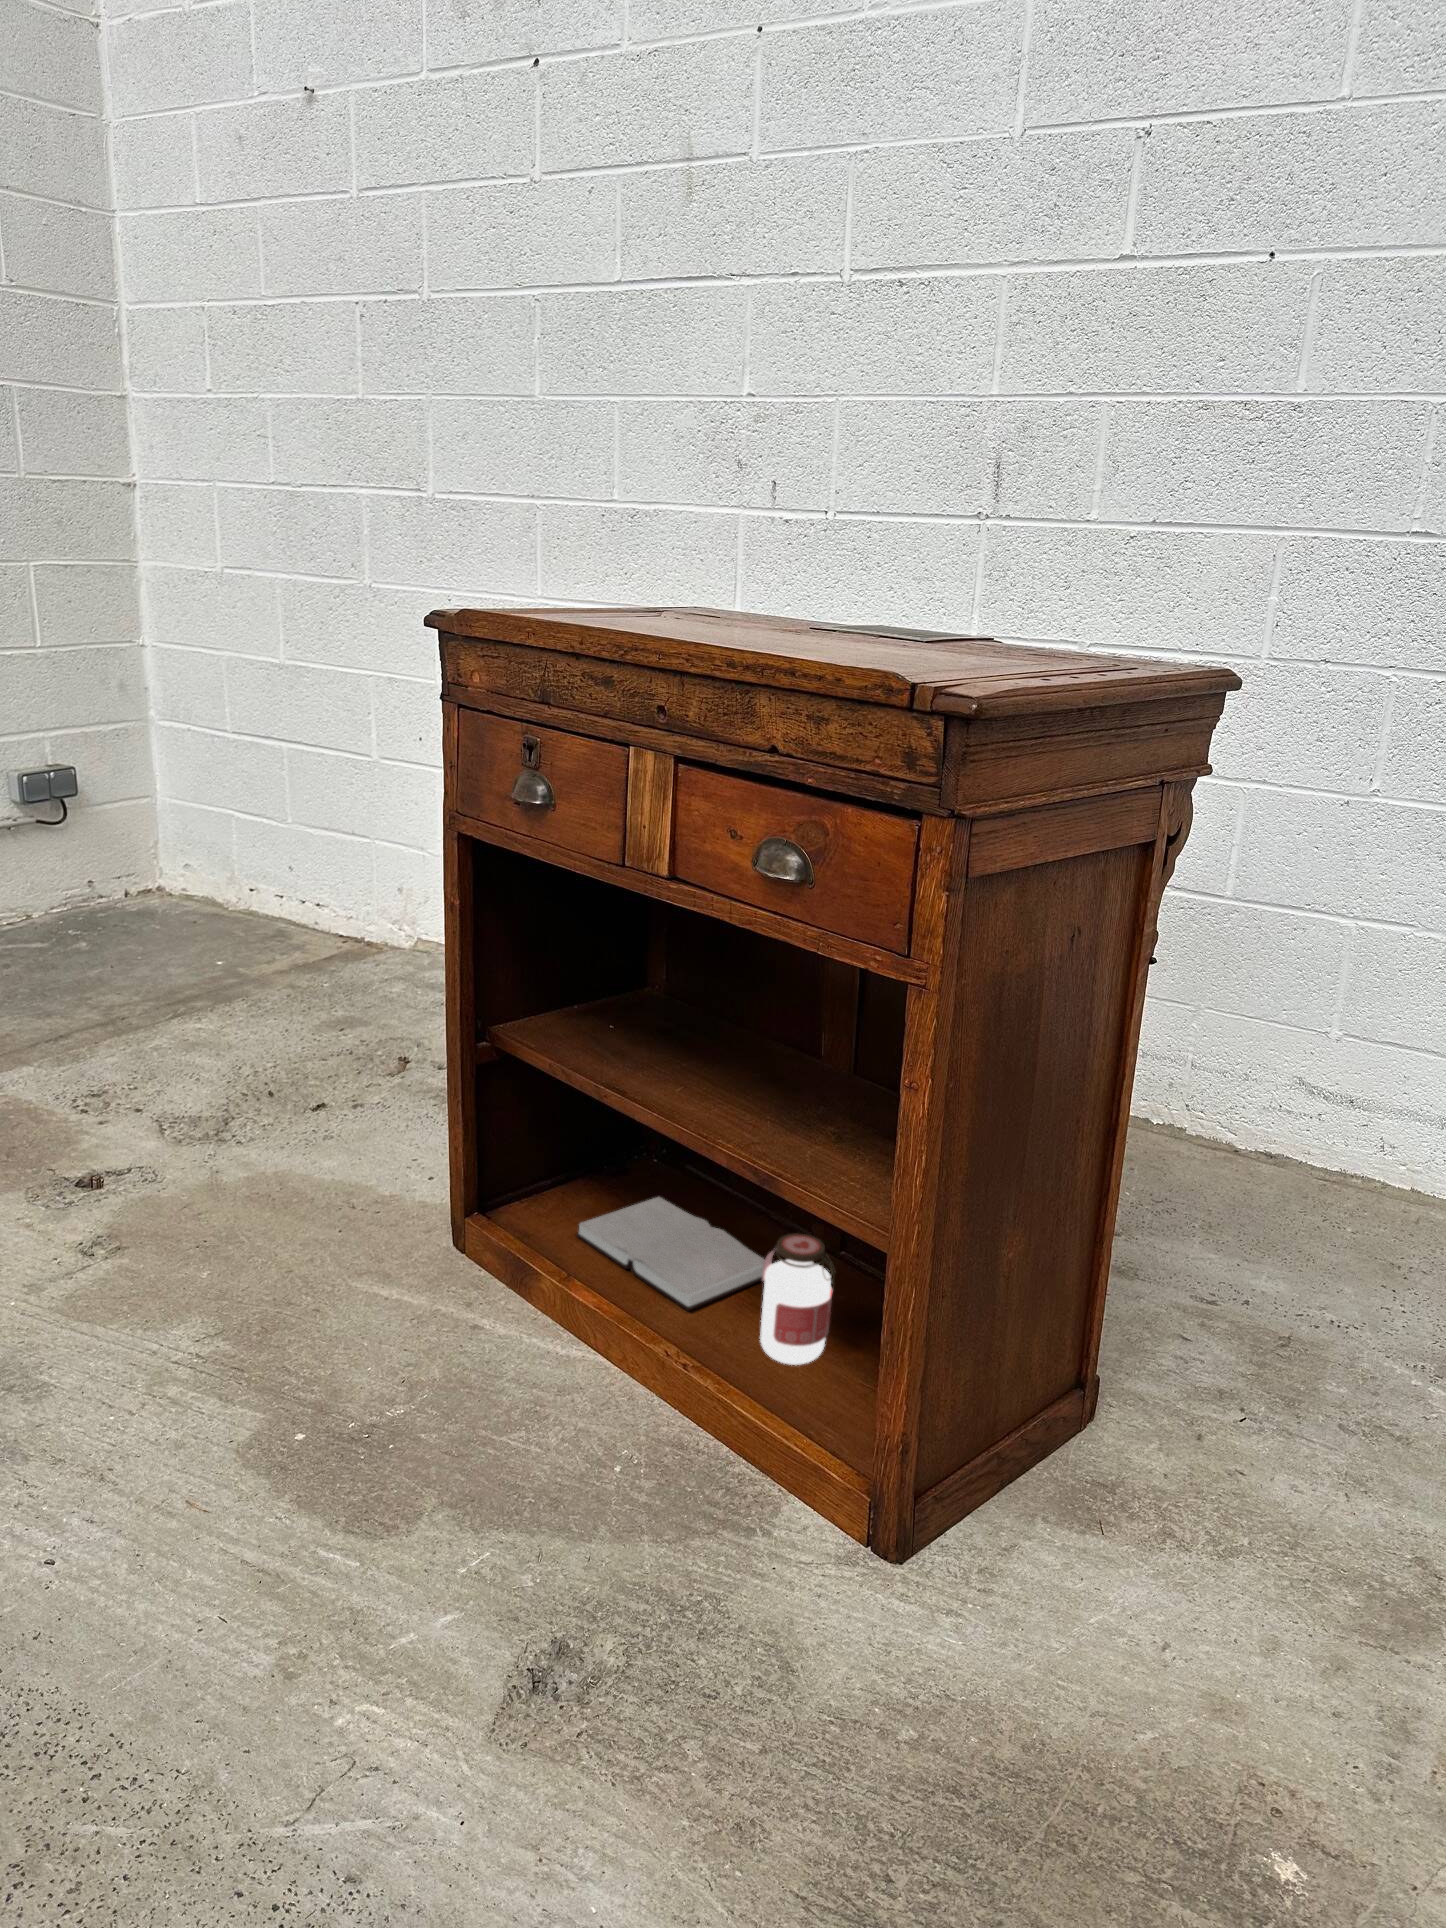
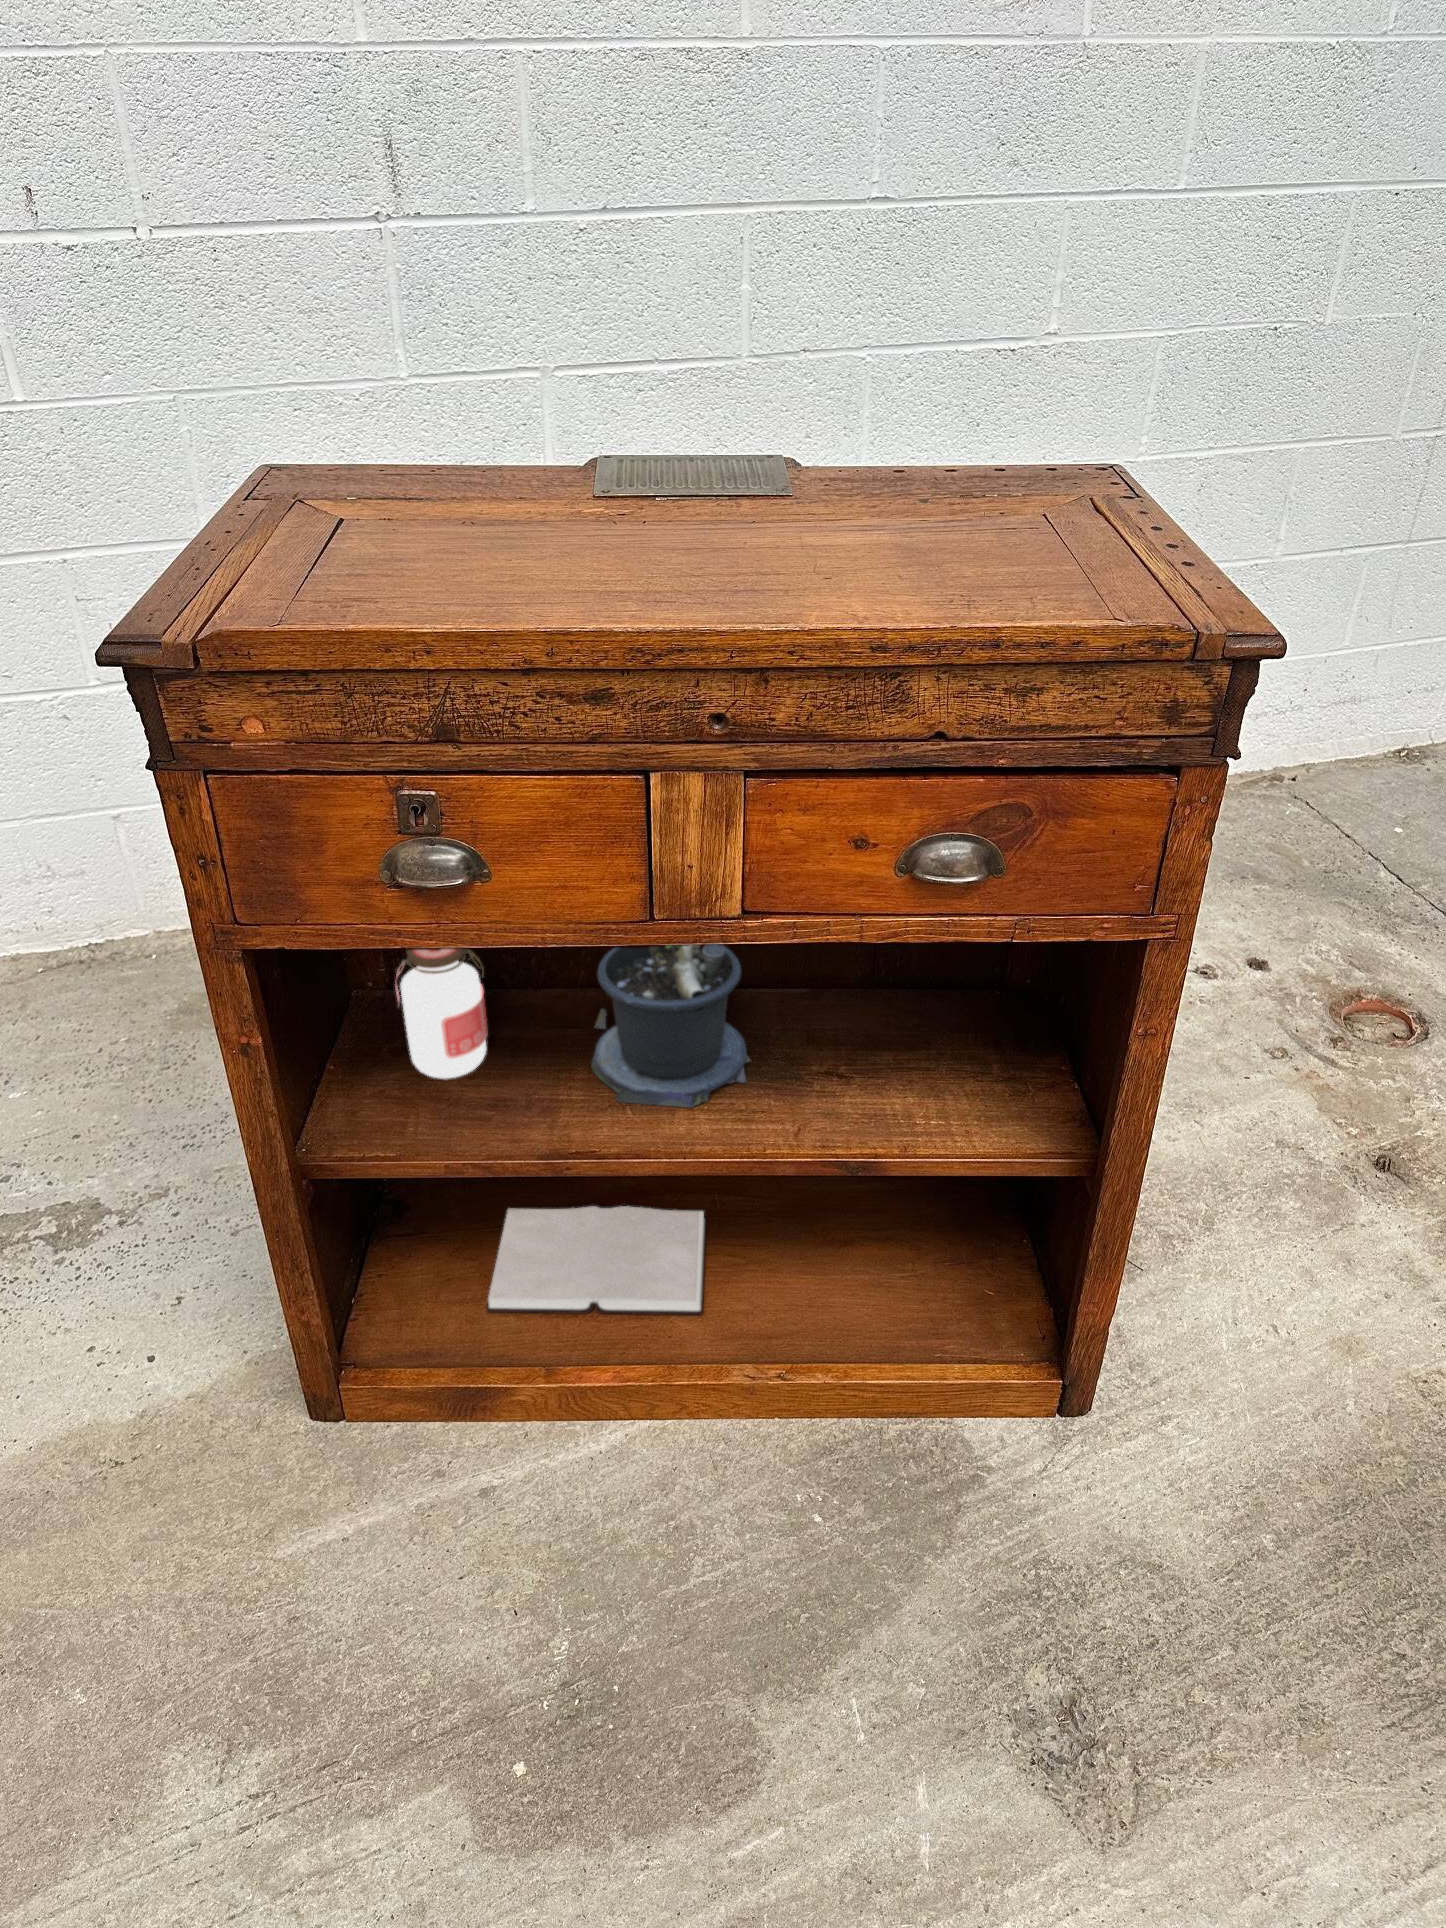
potted plant: none [669,849,819,1105] -> present [591,944,751,1108]
jar: present [760,1233,835,1365] -> present [395,949,488,1079]

